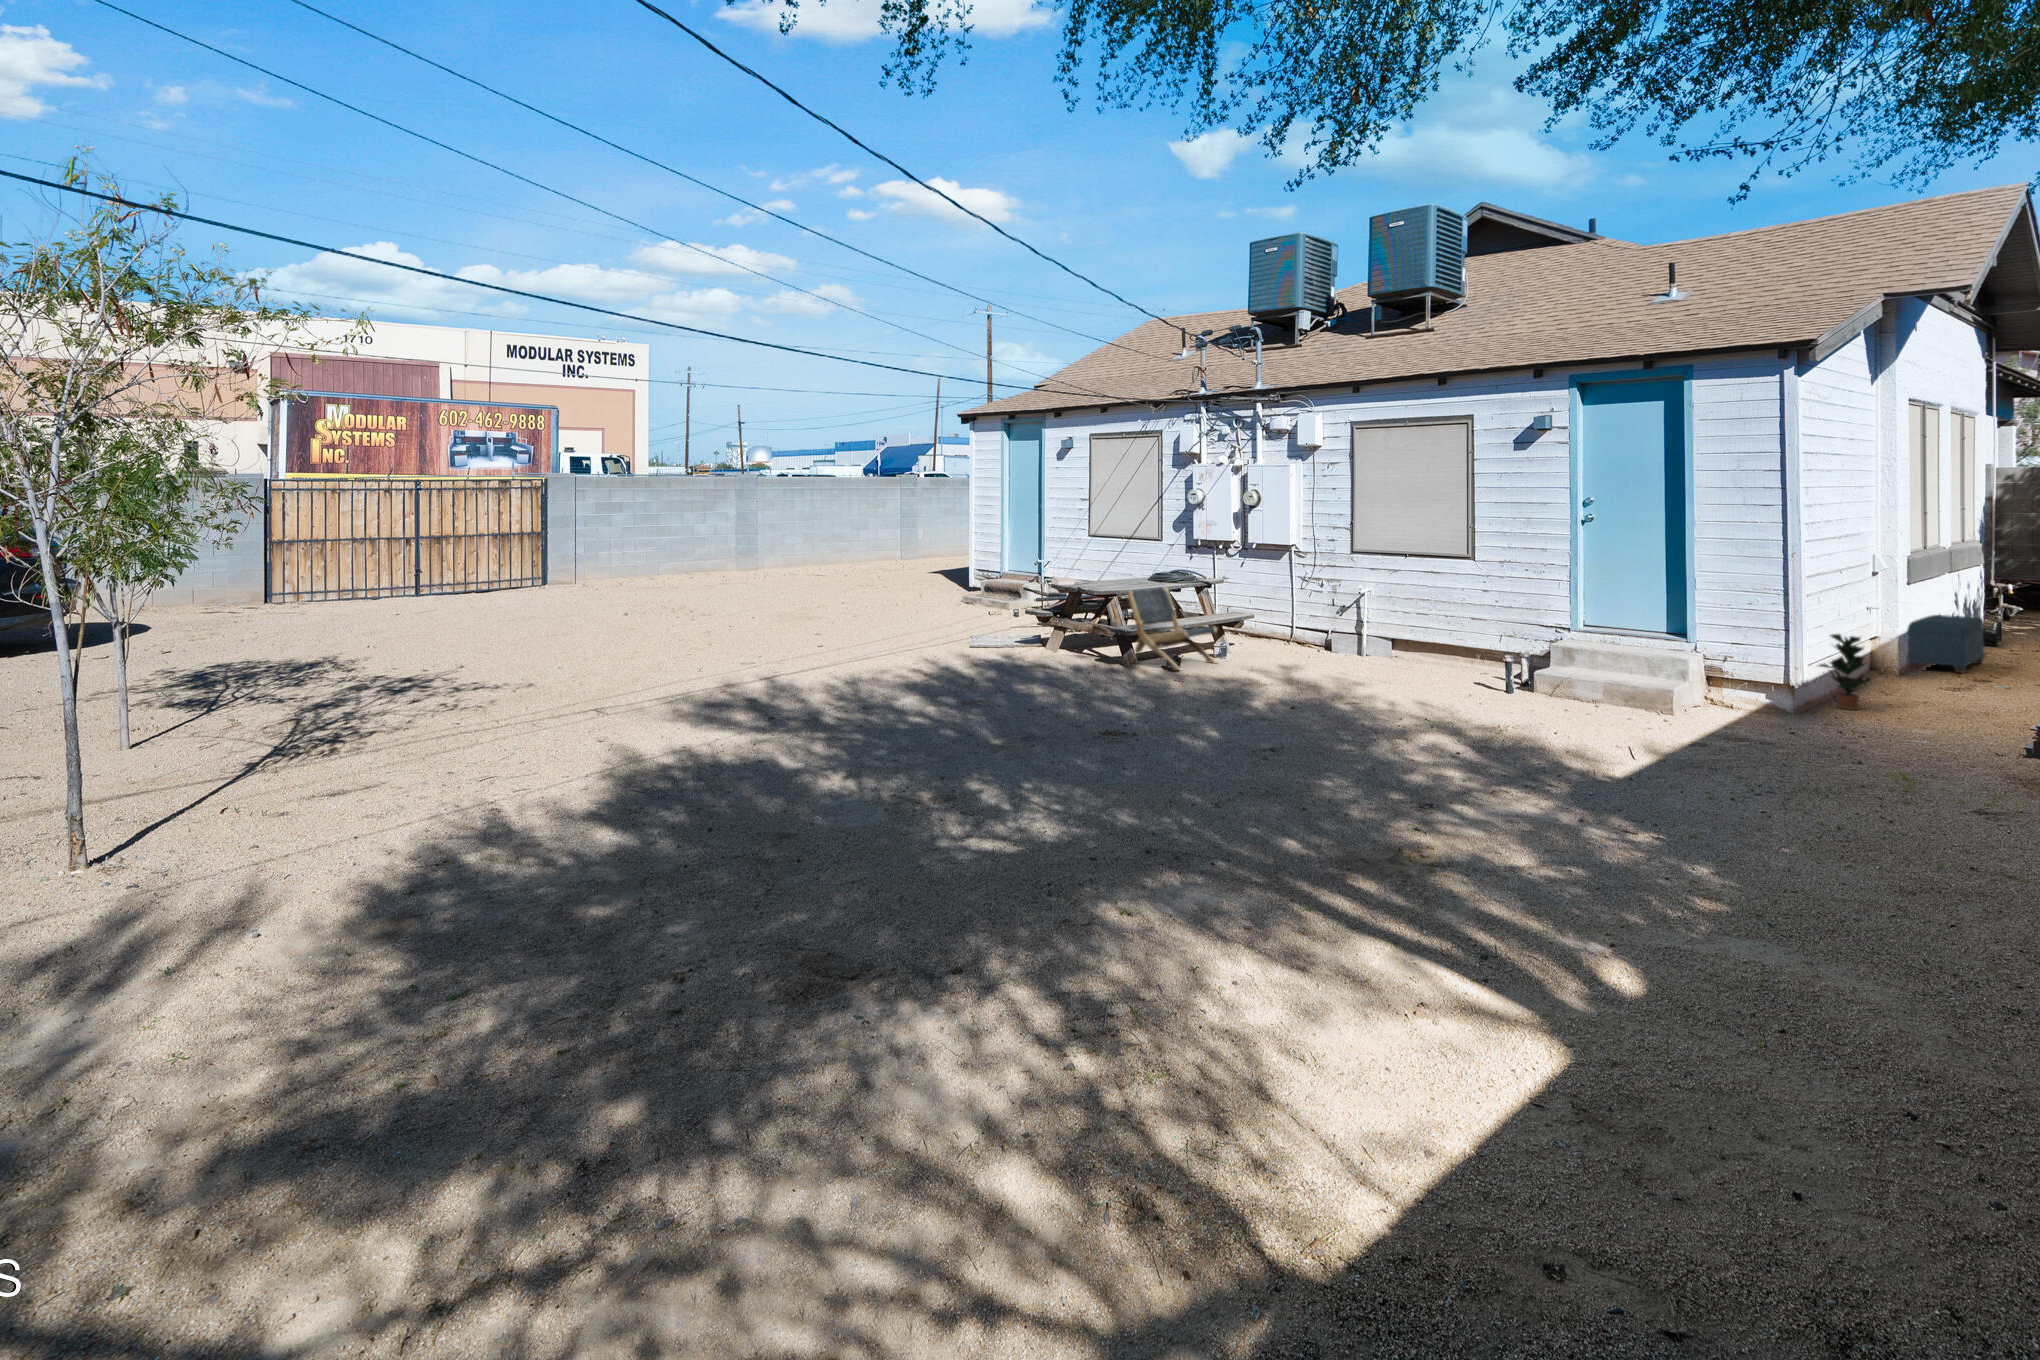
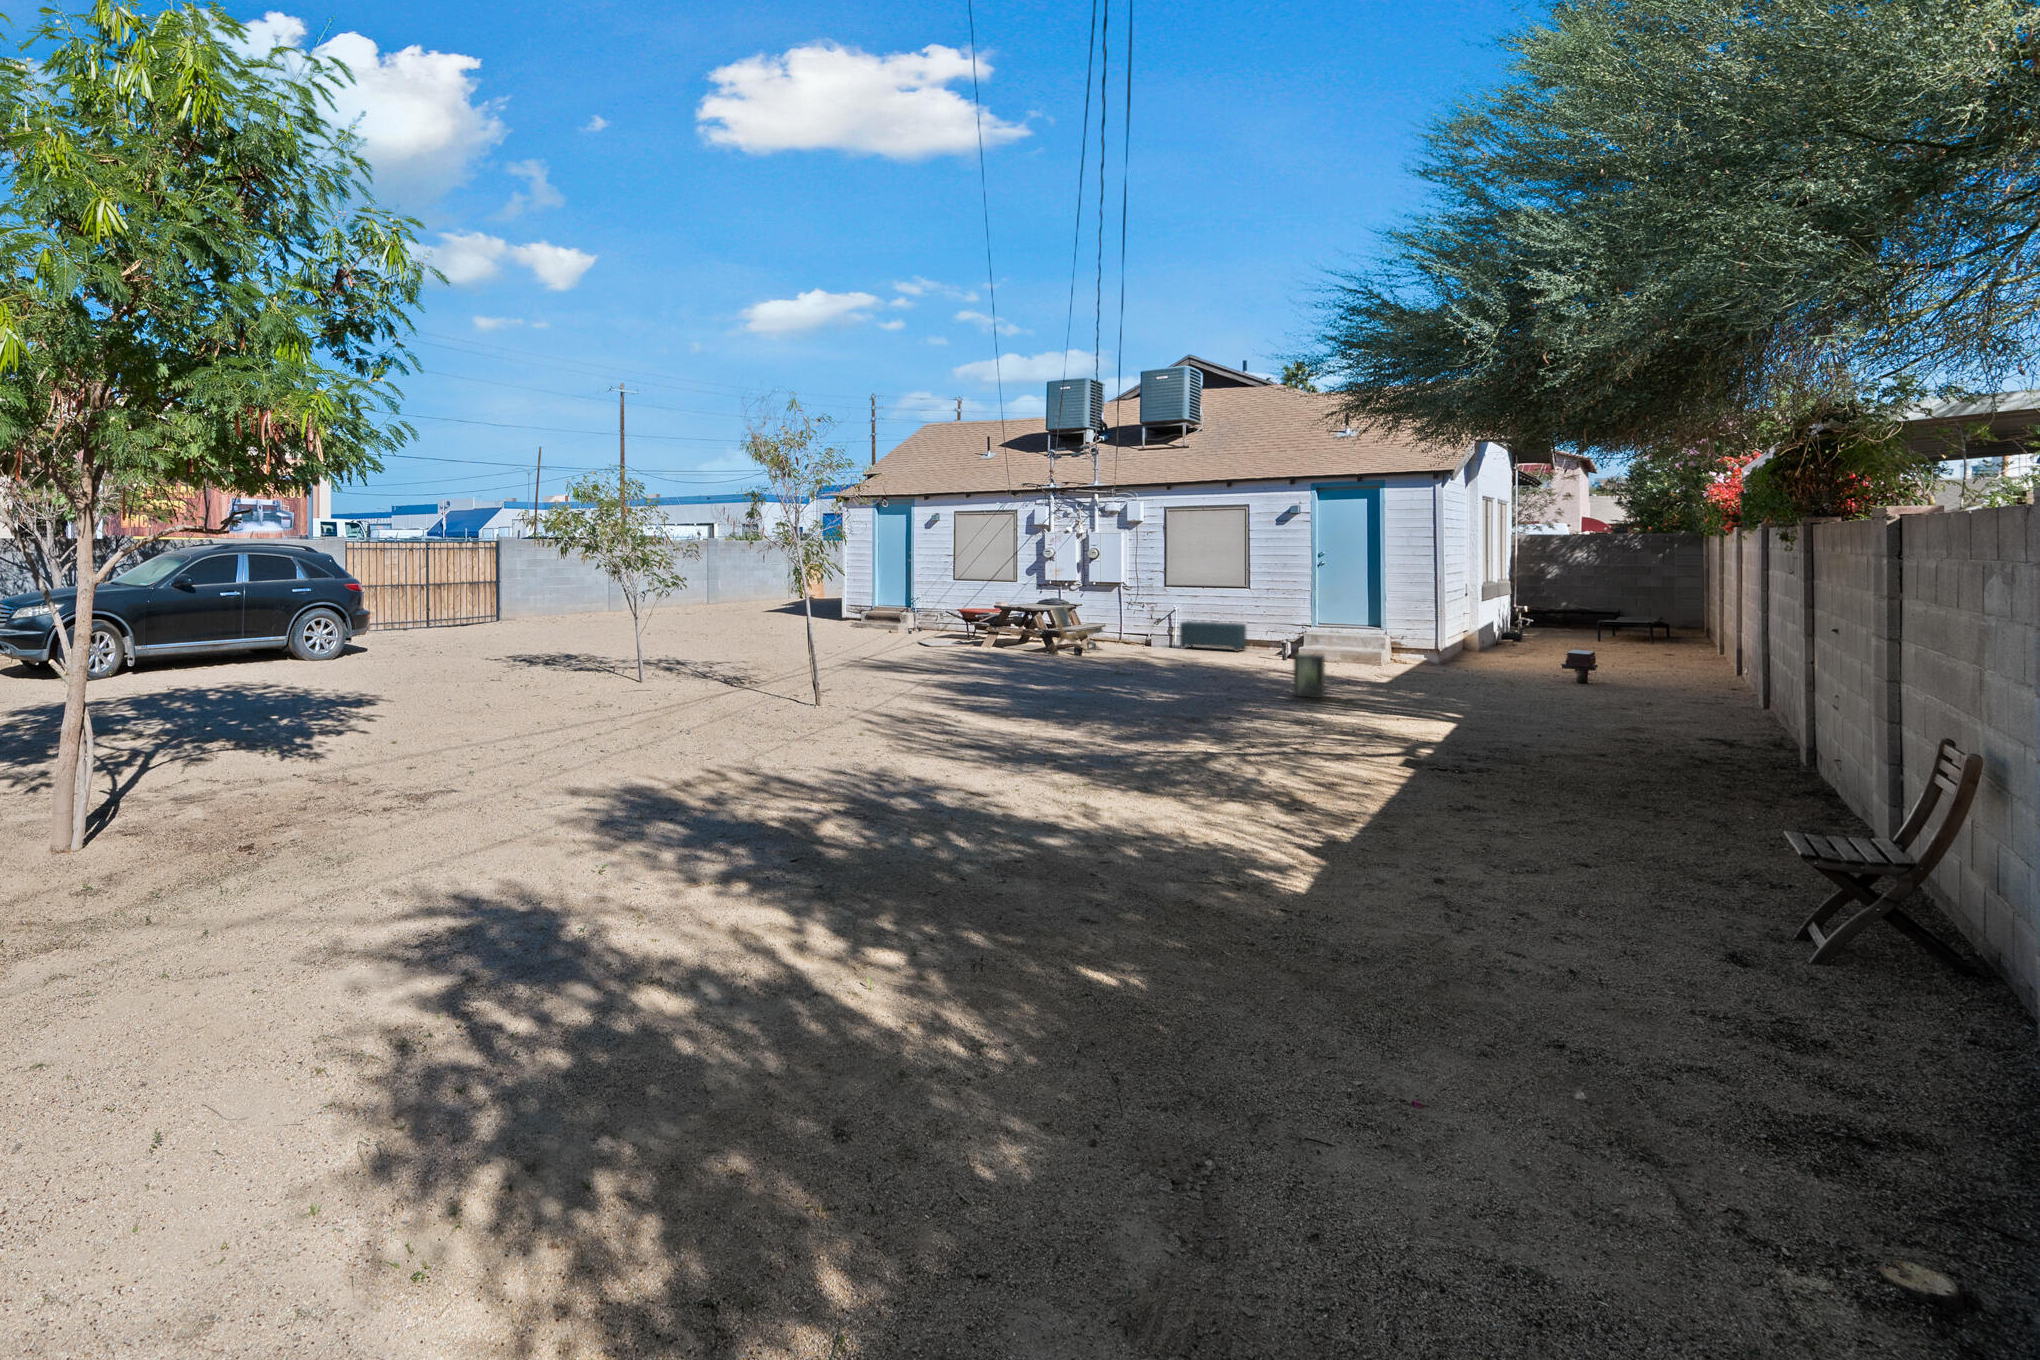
bench: present [1907,615,1984,673] -> present [1180,621,1246,652]
potted plant: present [1819,634,1870,710] -> none [1448,623,1477,661]
storage box: none [1302,733,1385,854] -> present [1293,654,1325,698]

